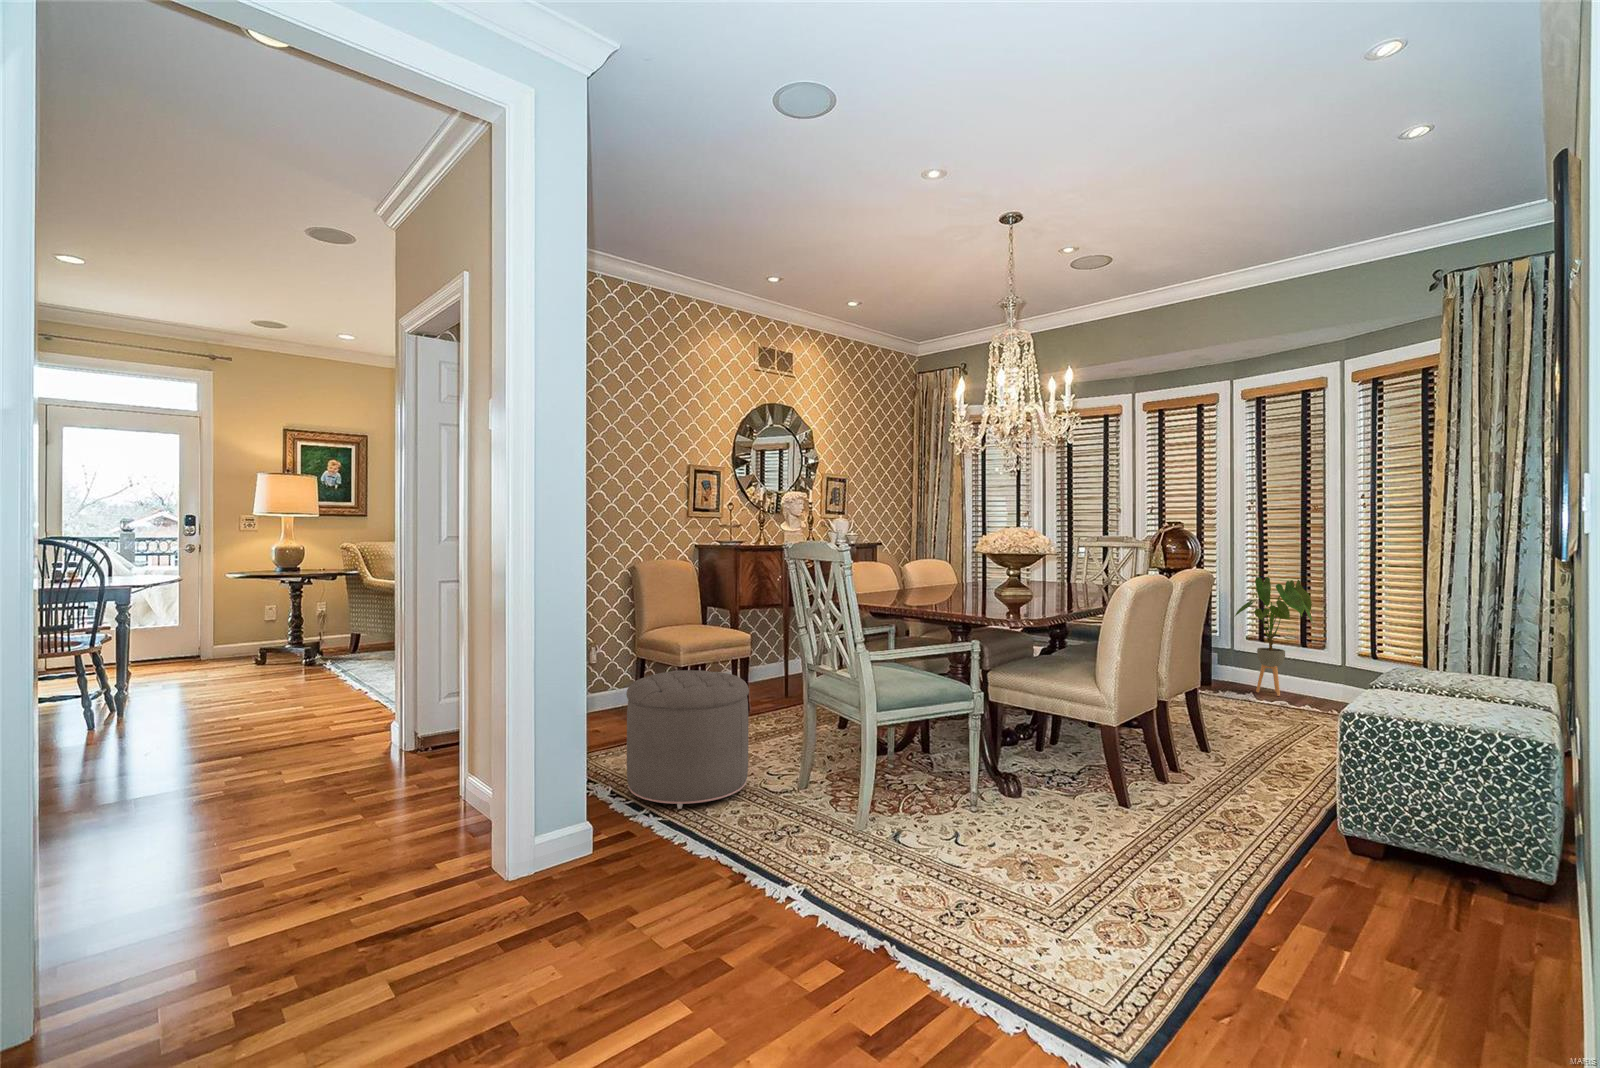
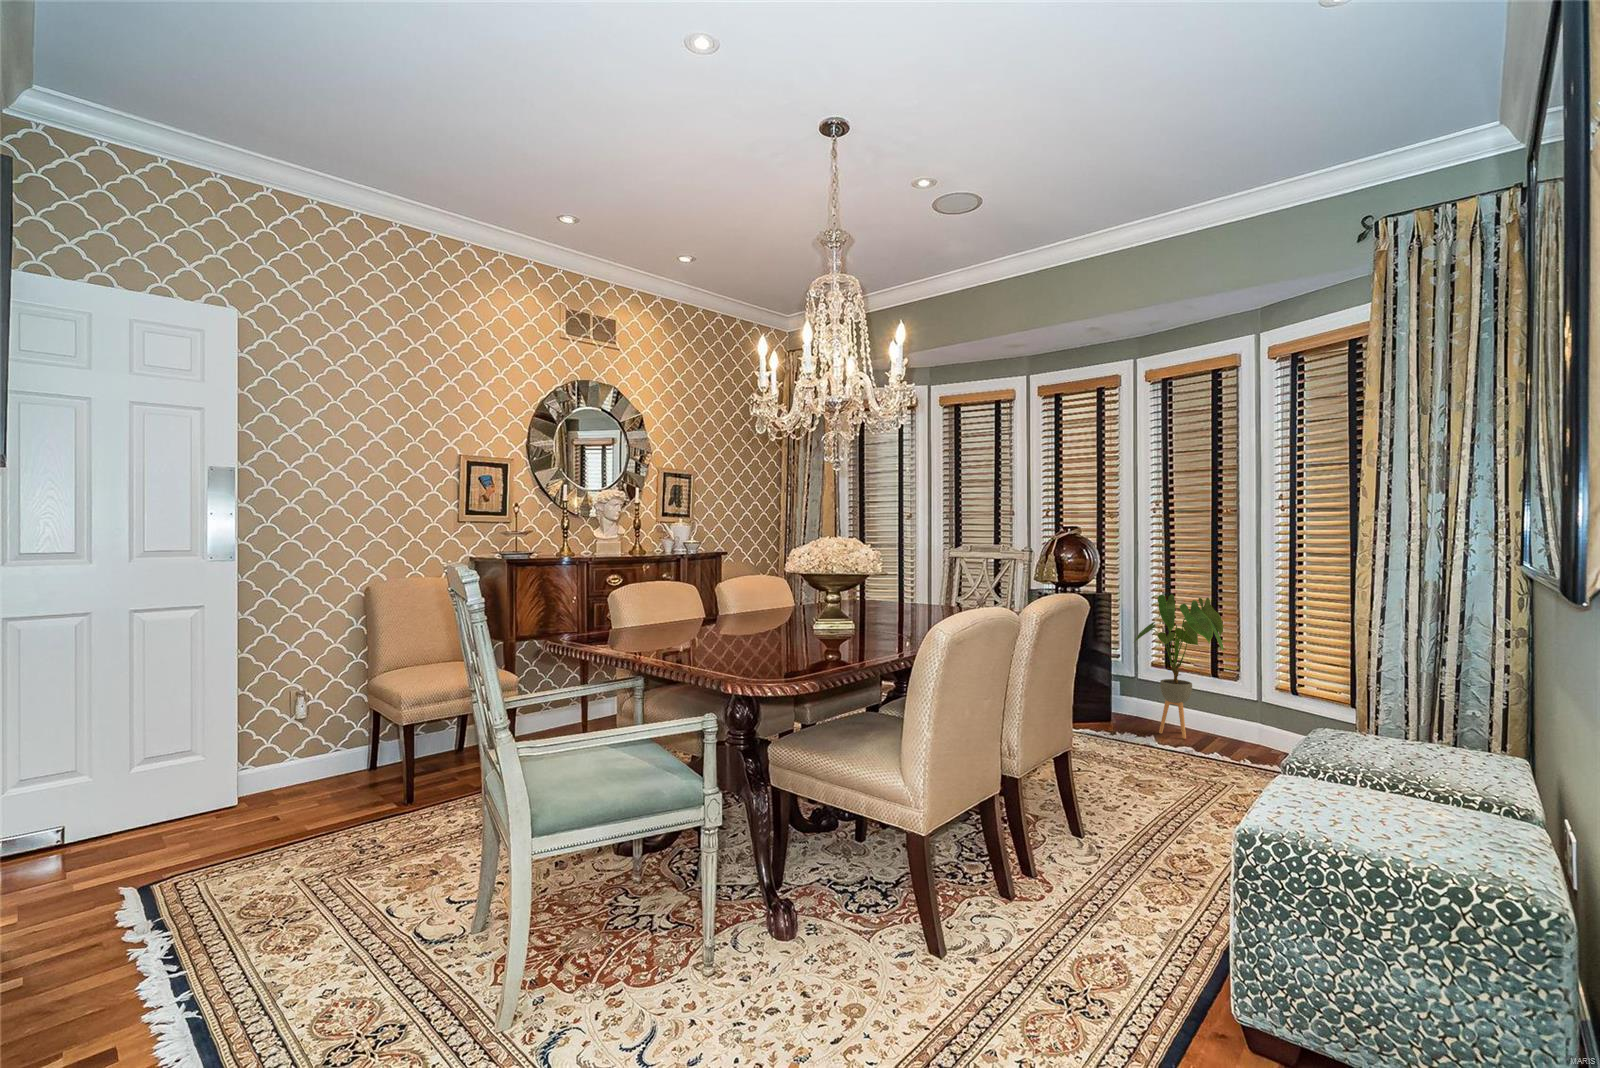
ottoman: present [626,670,749,809] -> none [187,752,408,988]

